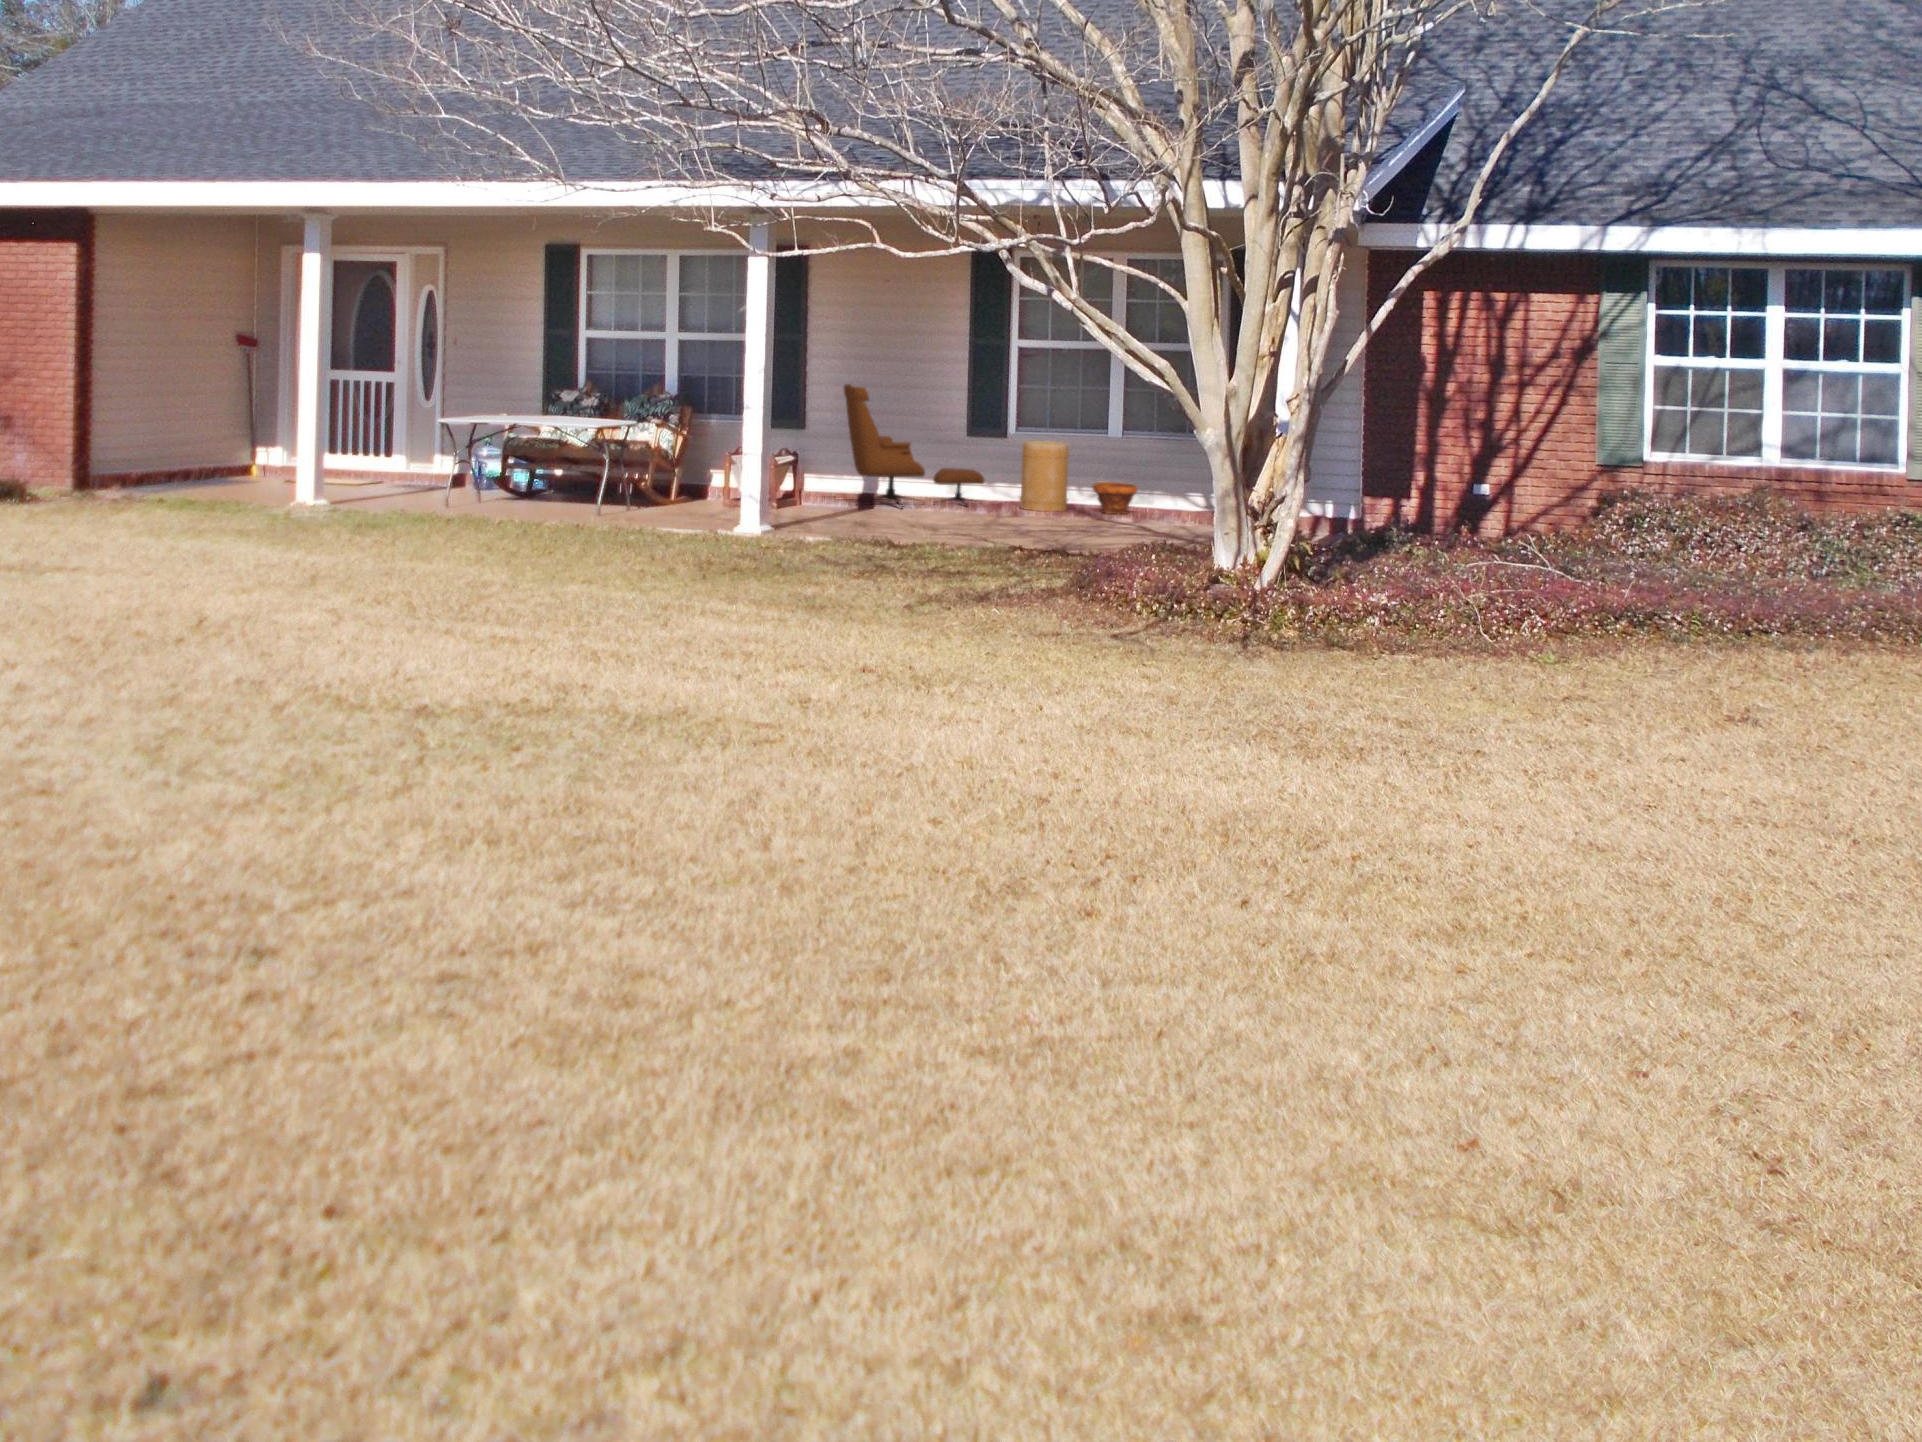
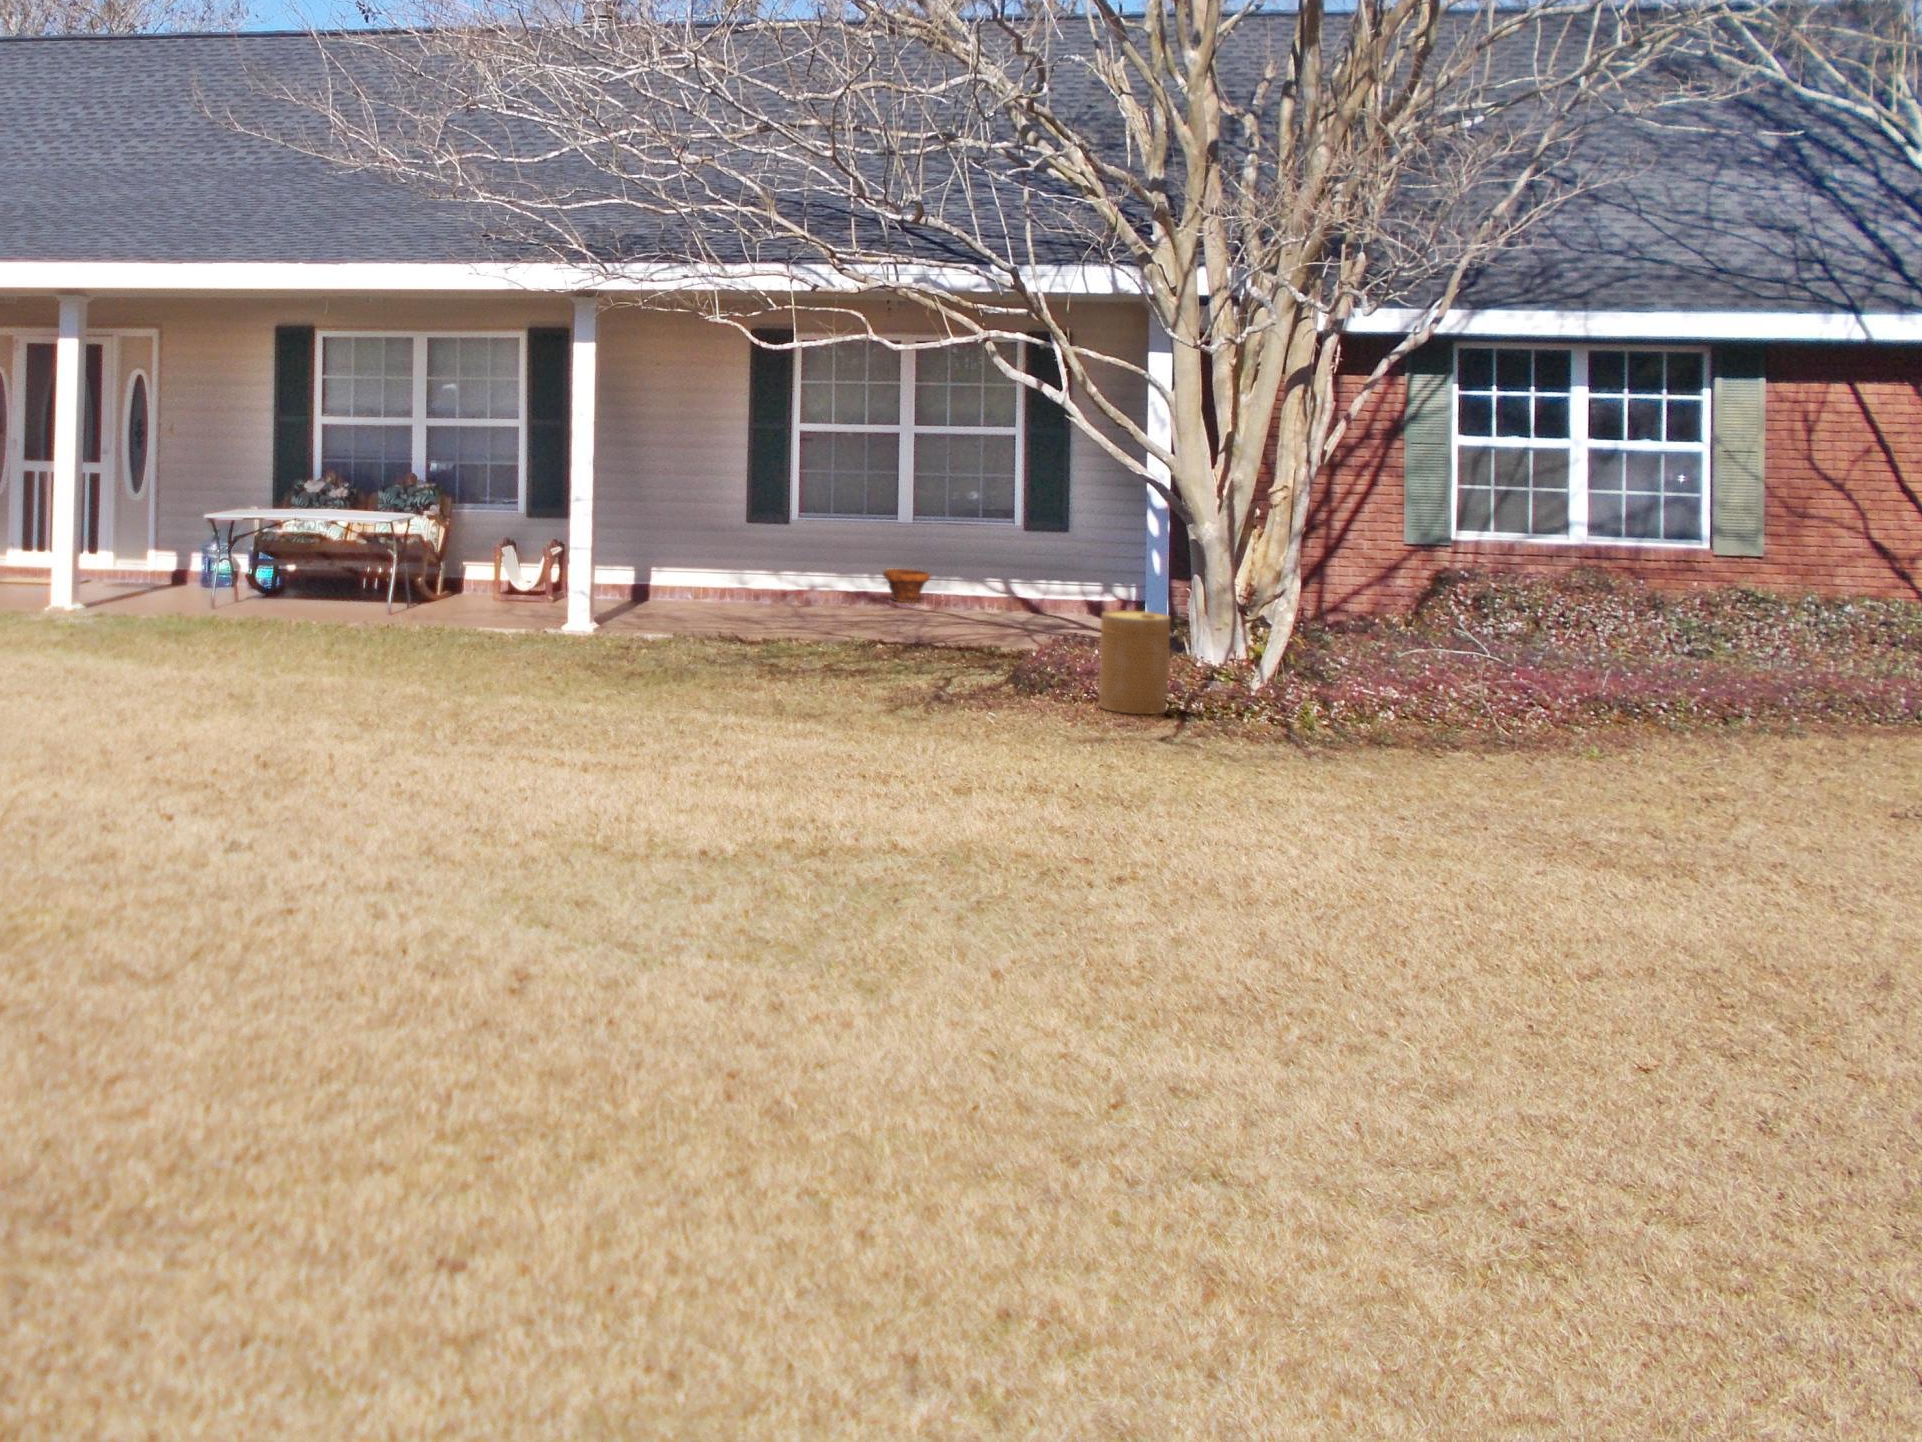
lounge chair: present [844,384,984,508] -> none [627,472,767,602]
basket: present [1020,441,1069,512] -> present [1098,610,1170,714]

